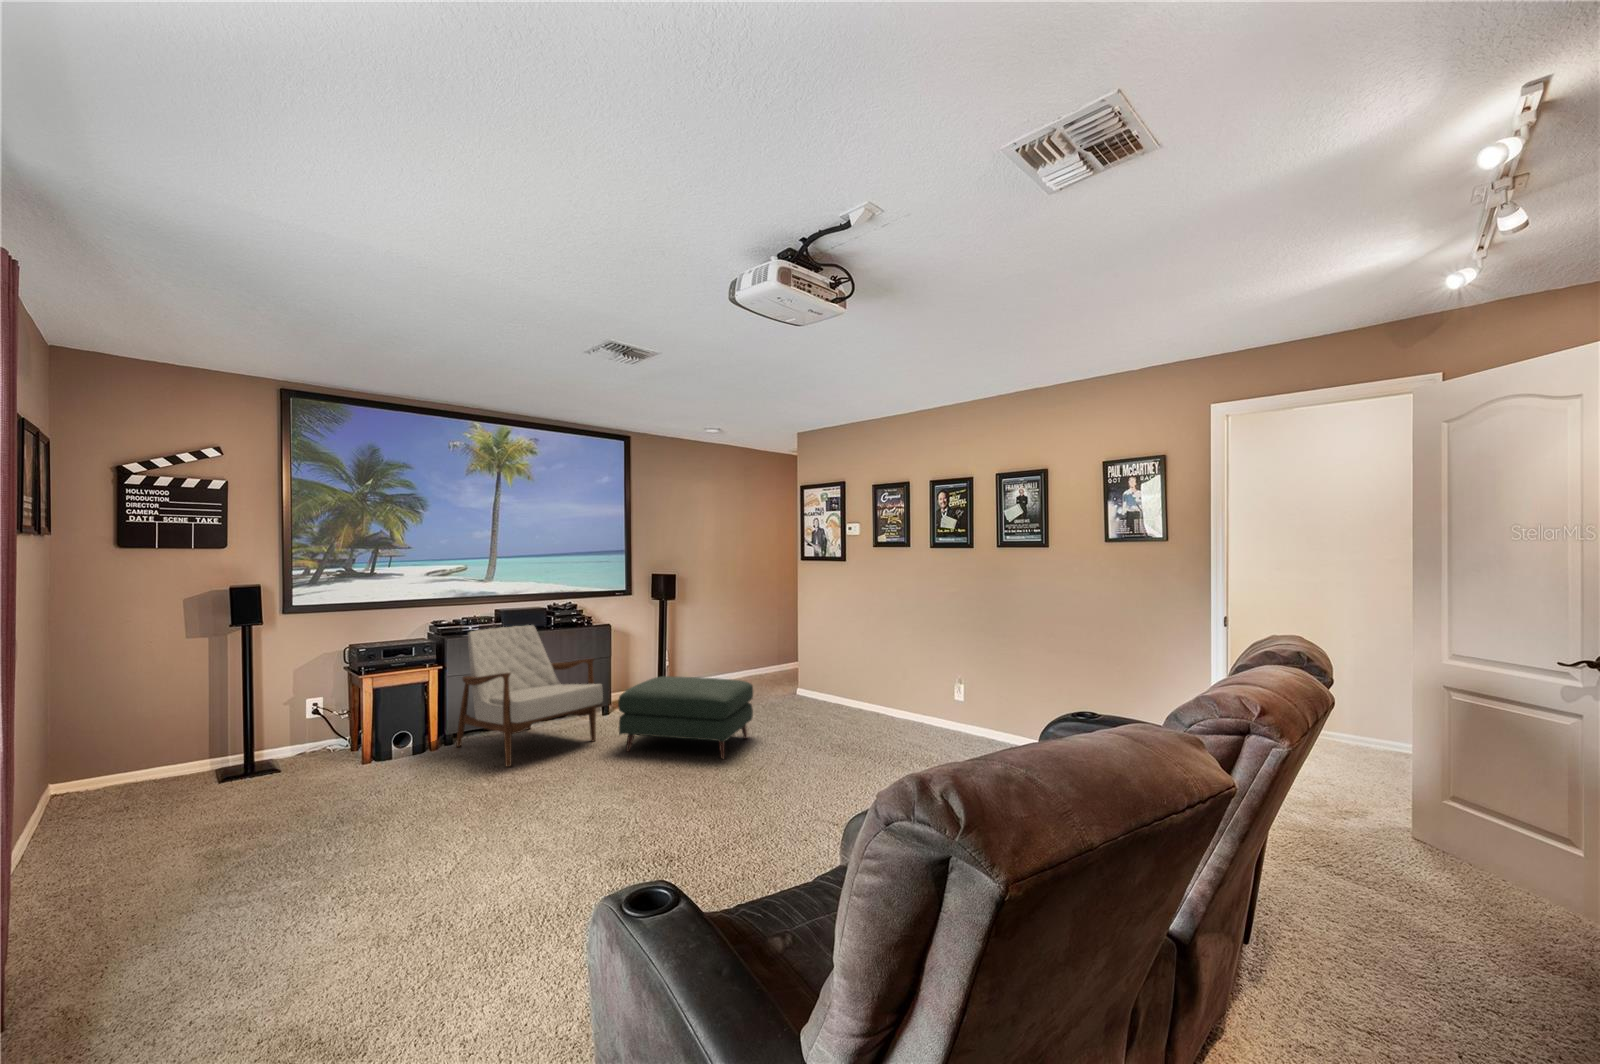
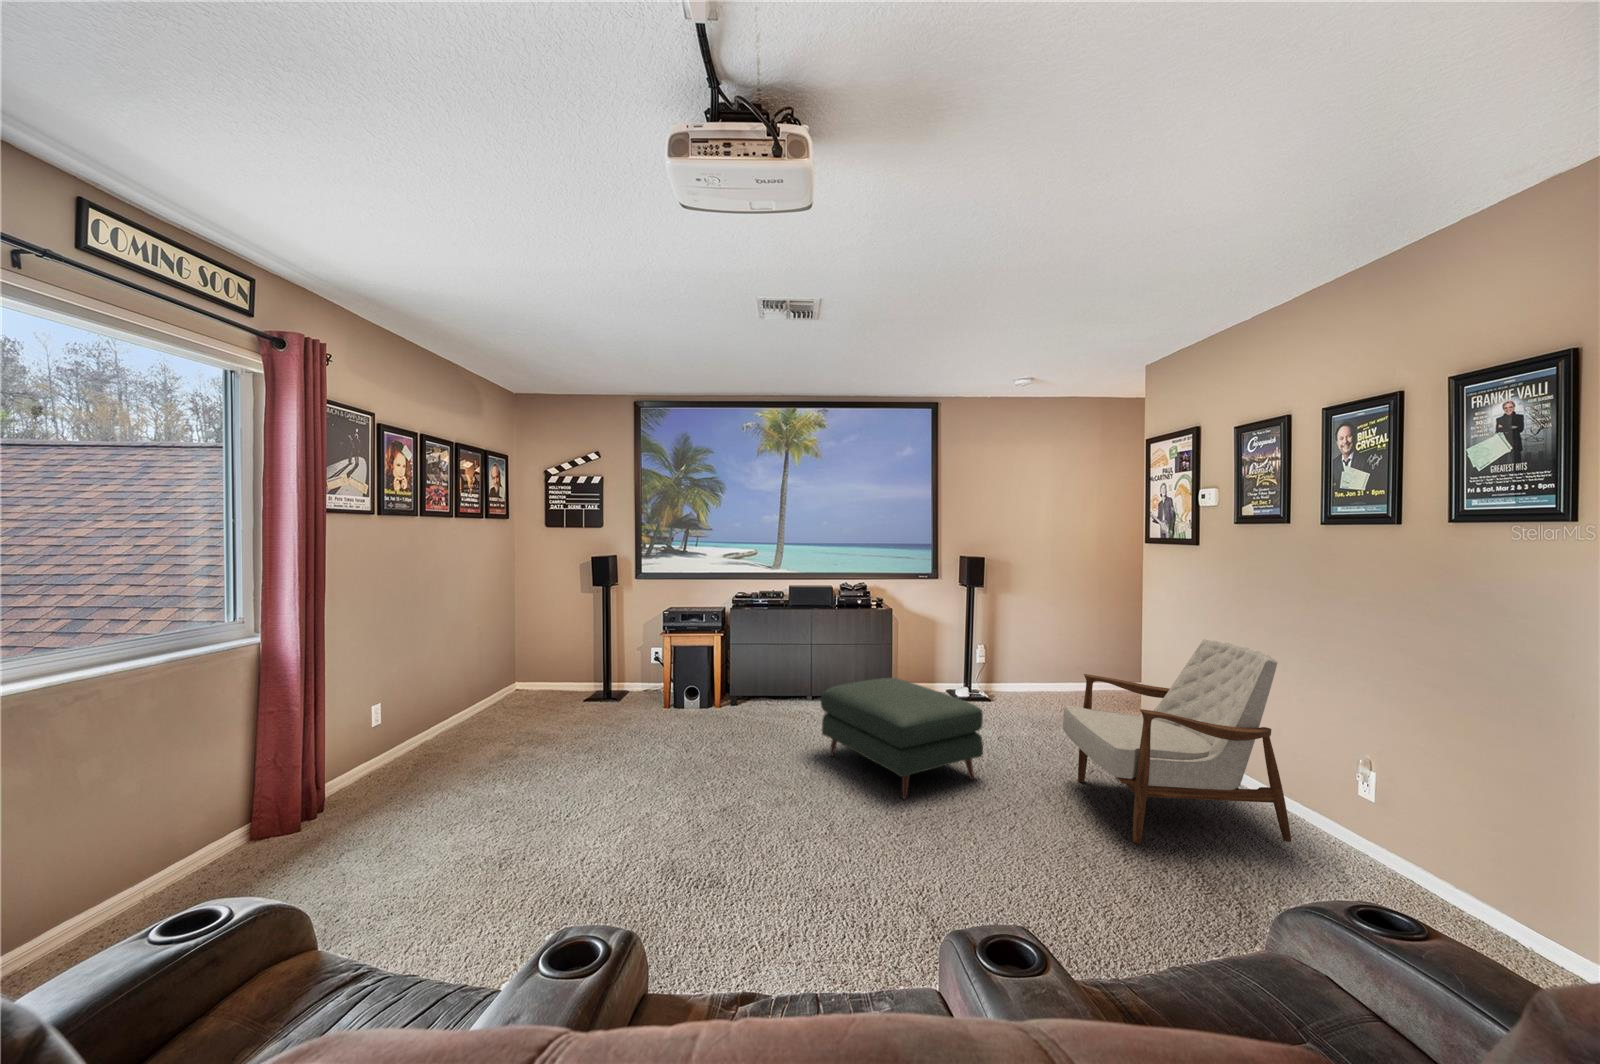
armchair: present [457,625,603,767] -> present [1063,640,1291,844]

